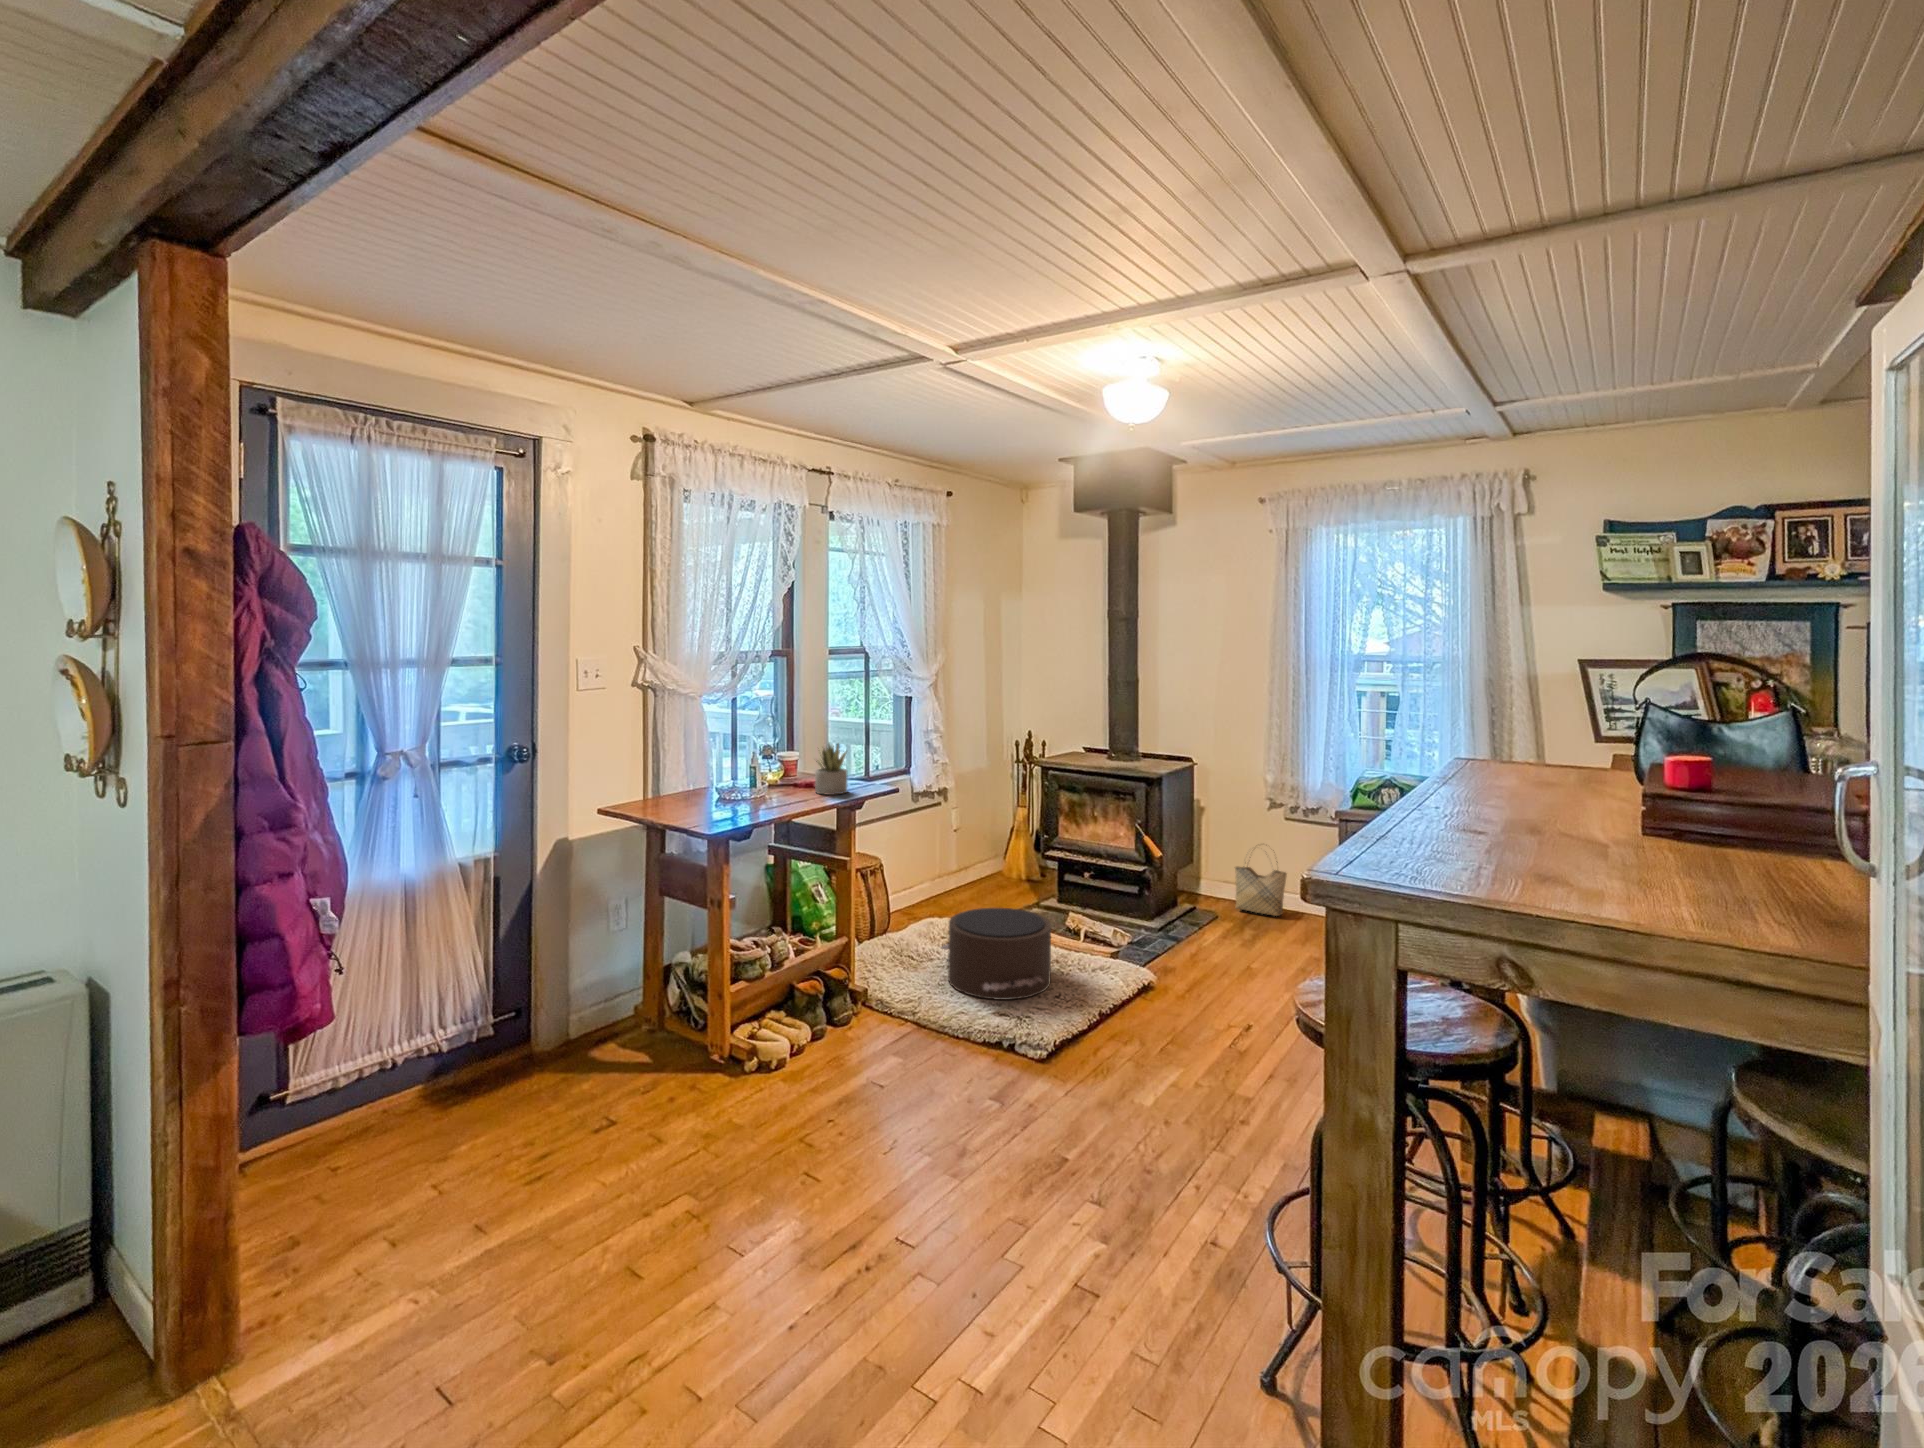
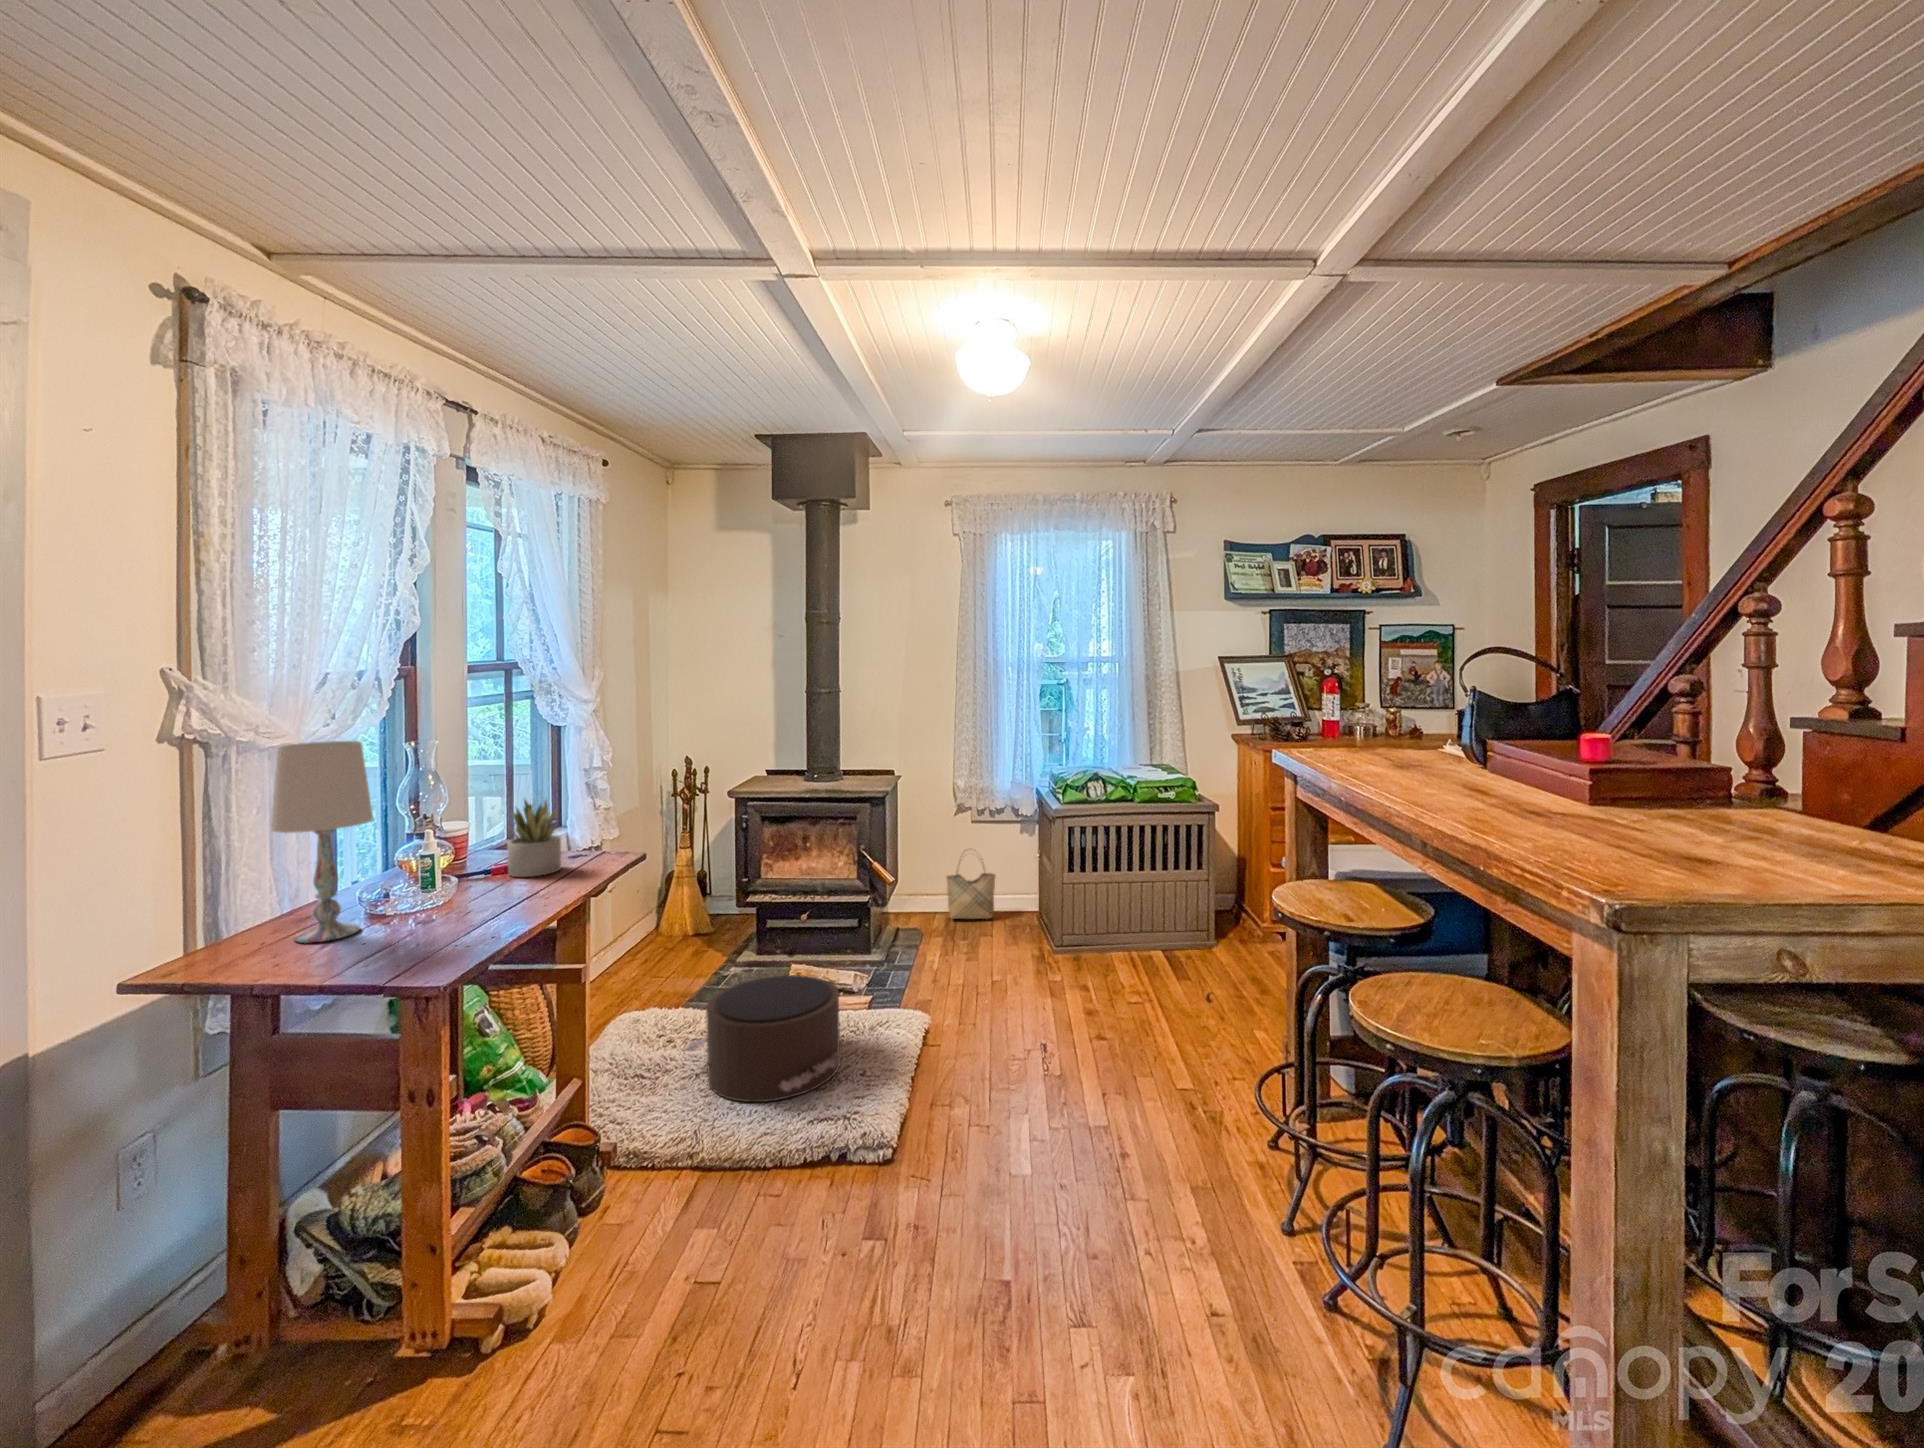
table lamp: none [677,693,726,809] -> present [271,741,373,943]

